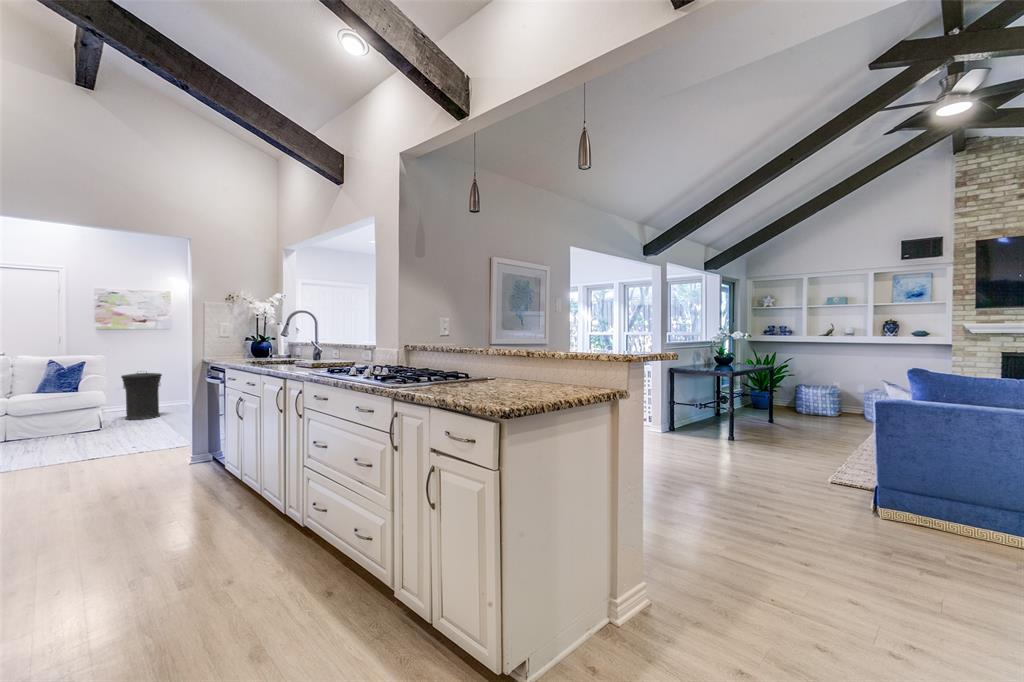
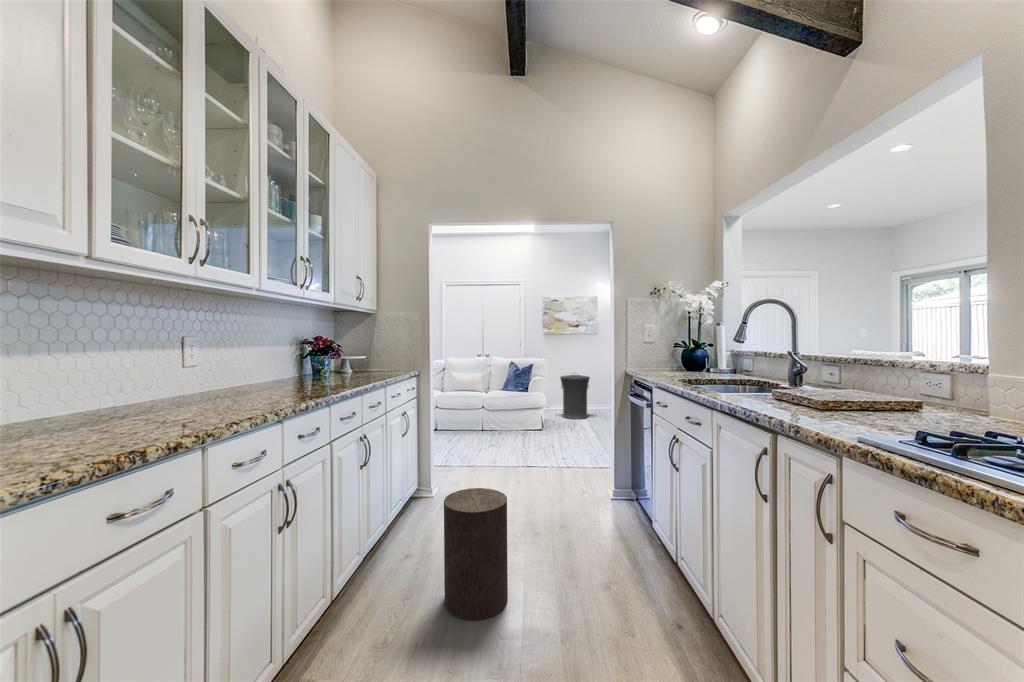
stool: none [36,452,105,547] -> present [444,488,508,620]

